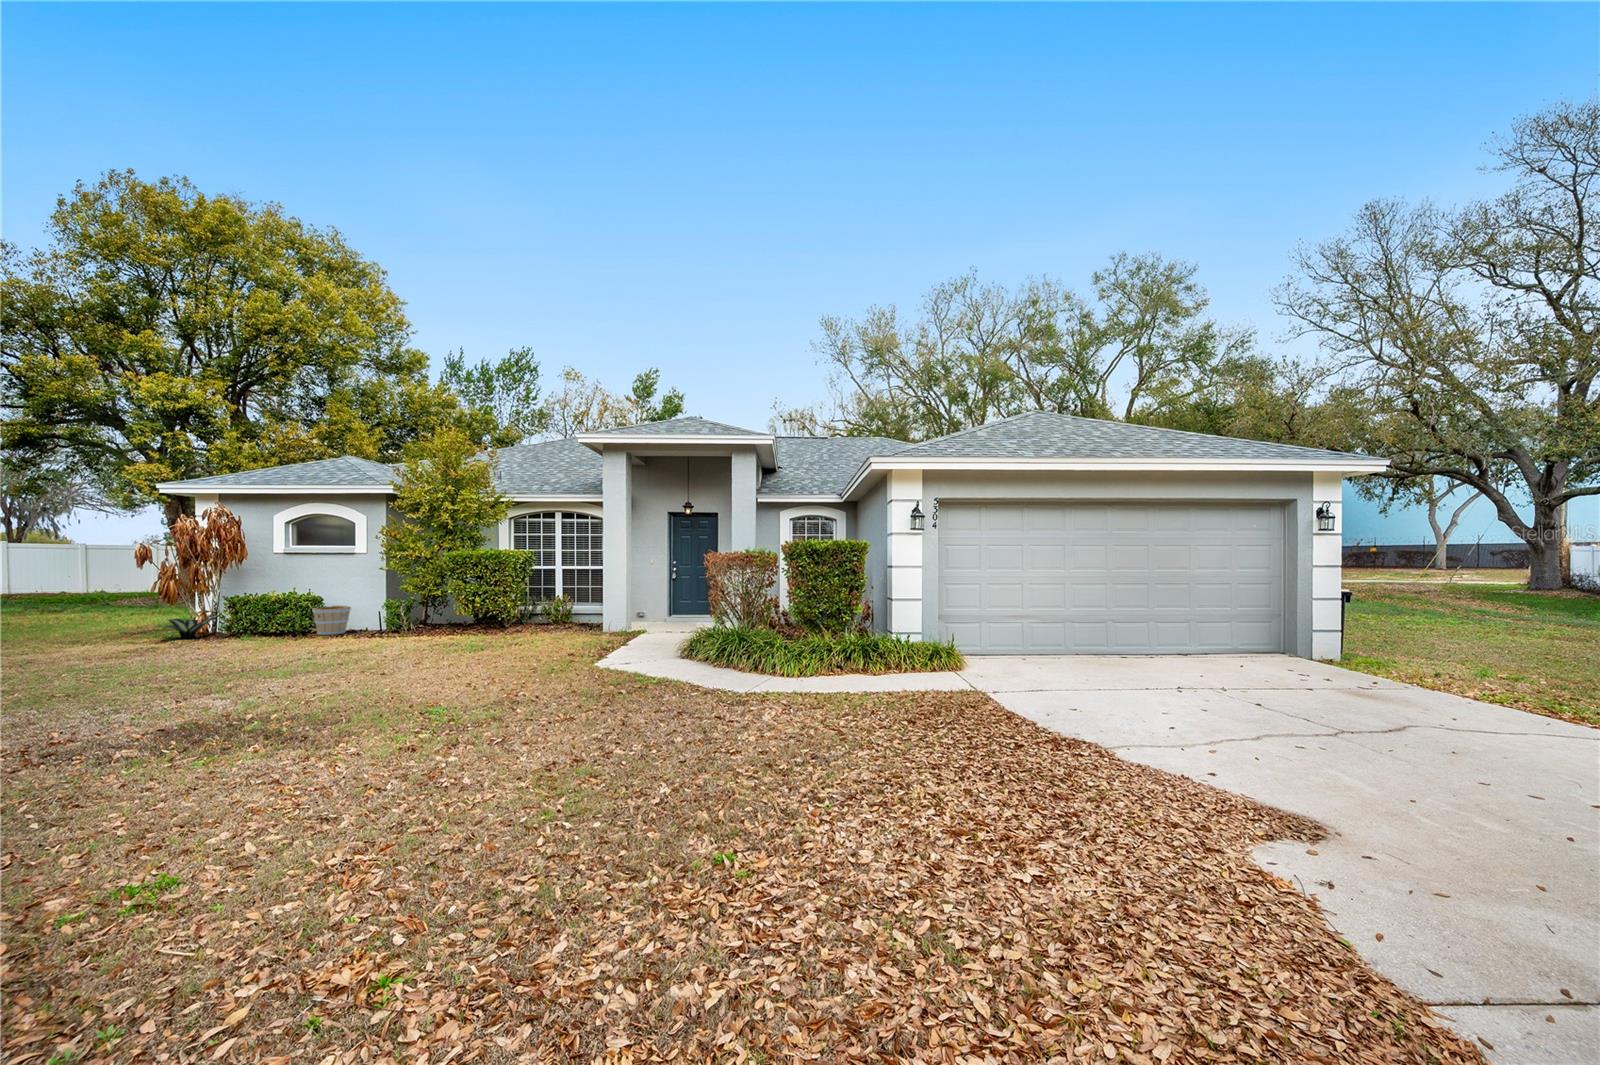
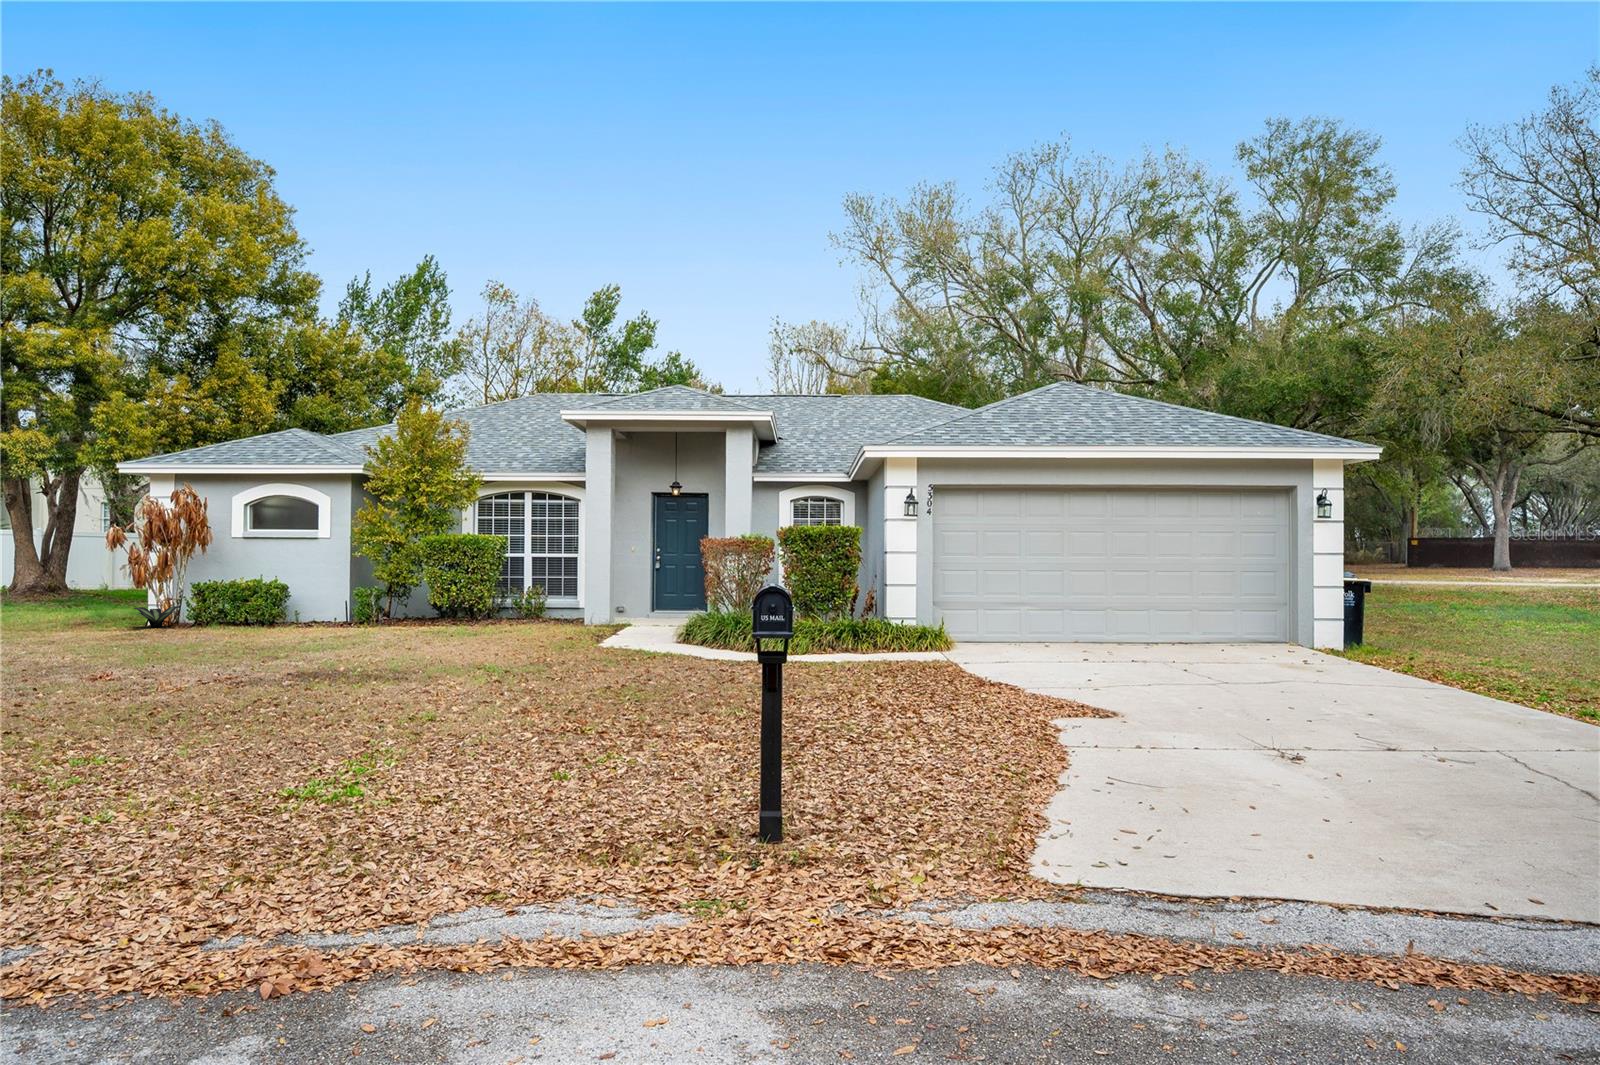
wooden bucket: present [312,606,351,635] -> none [278,595,315,625]

